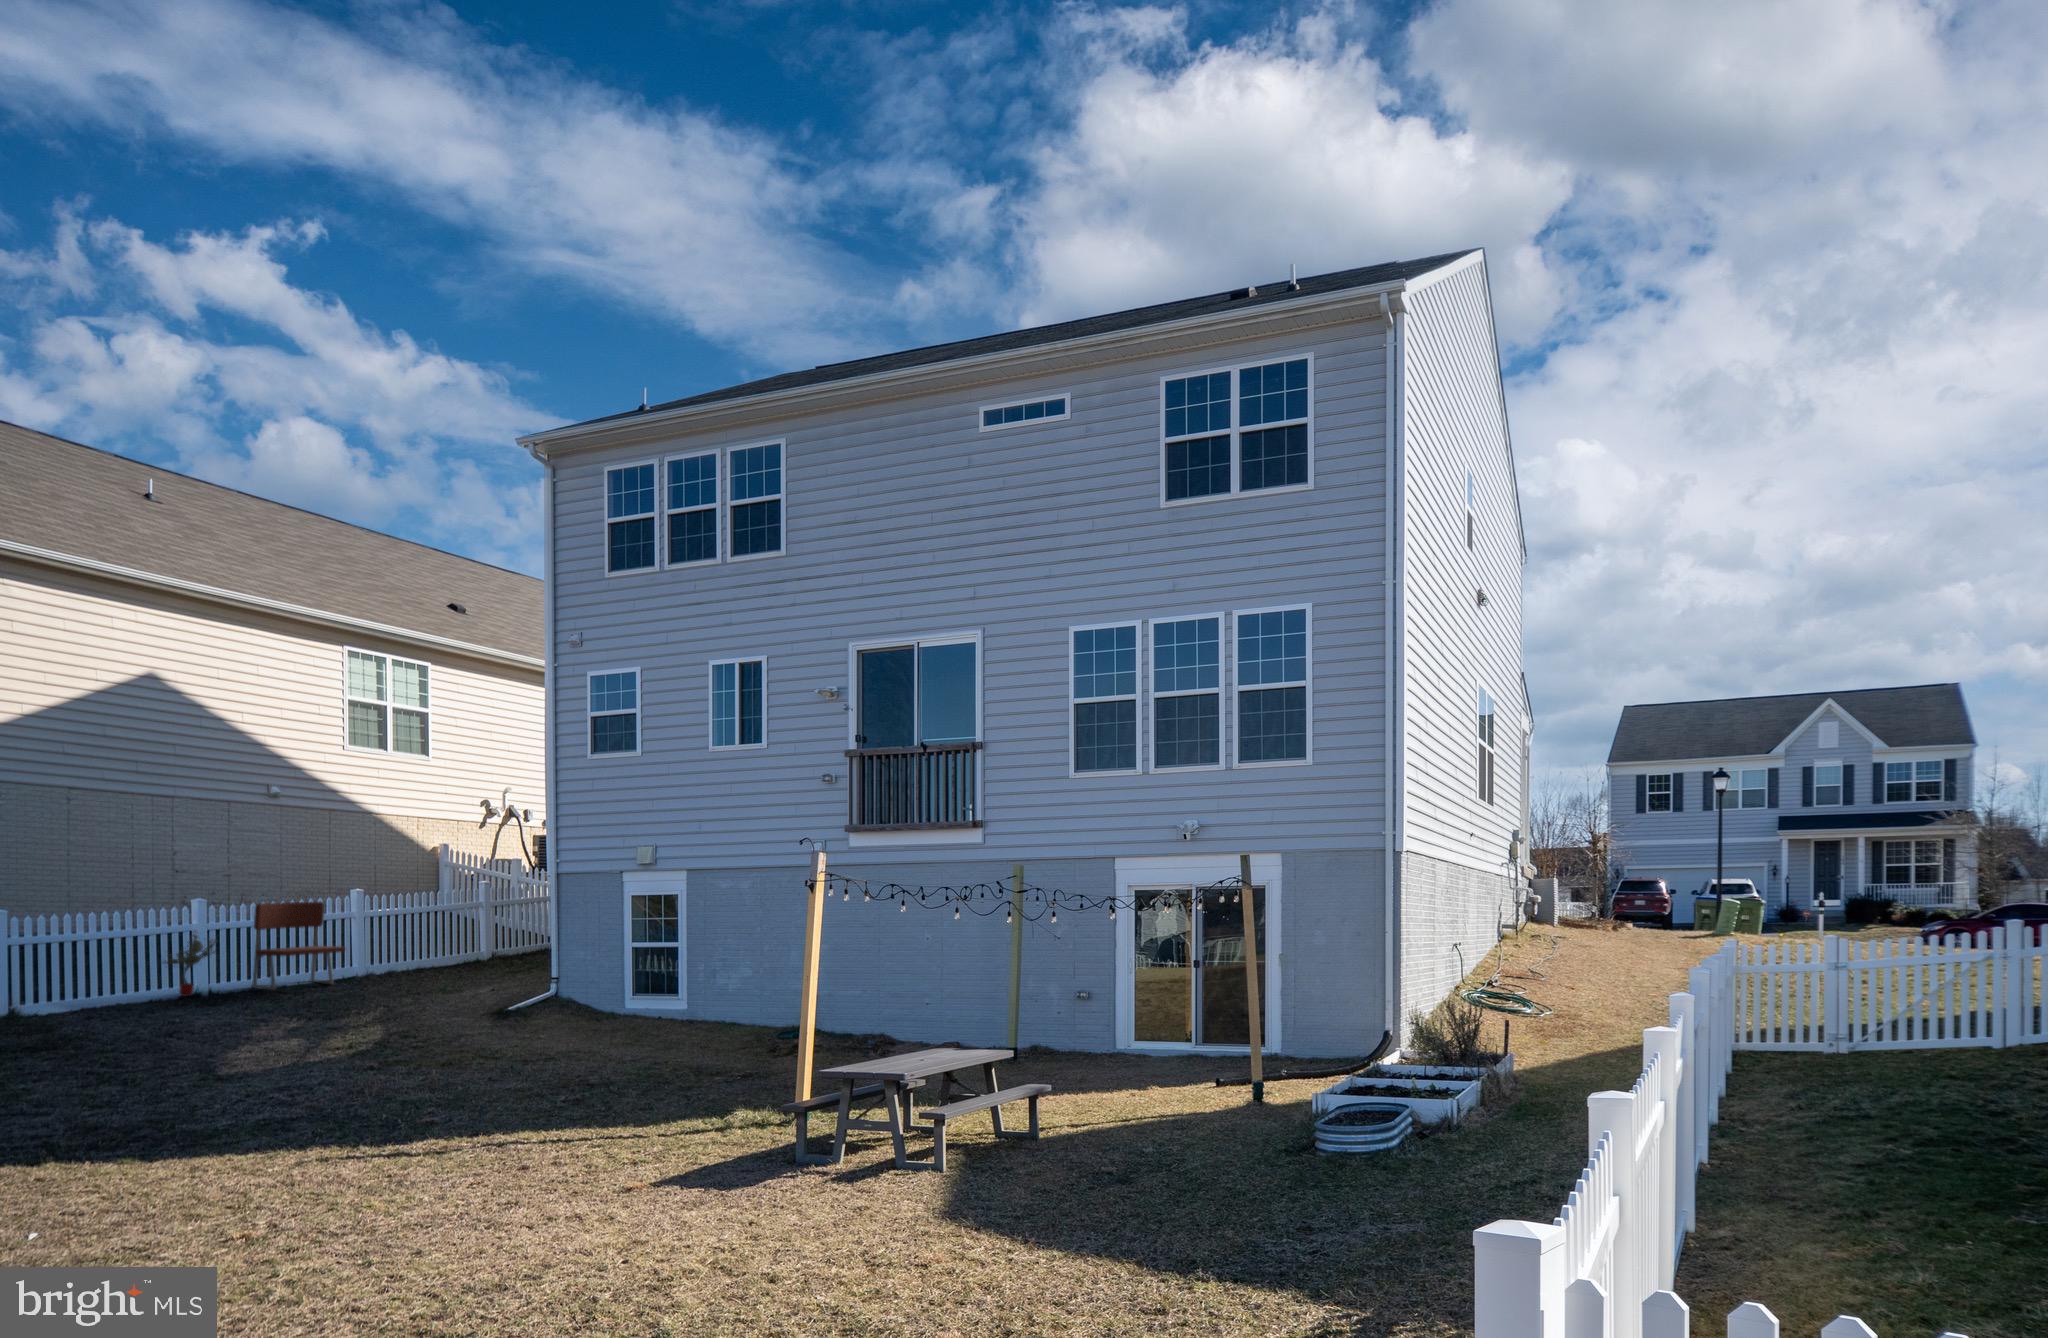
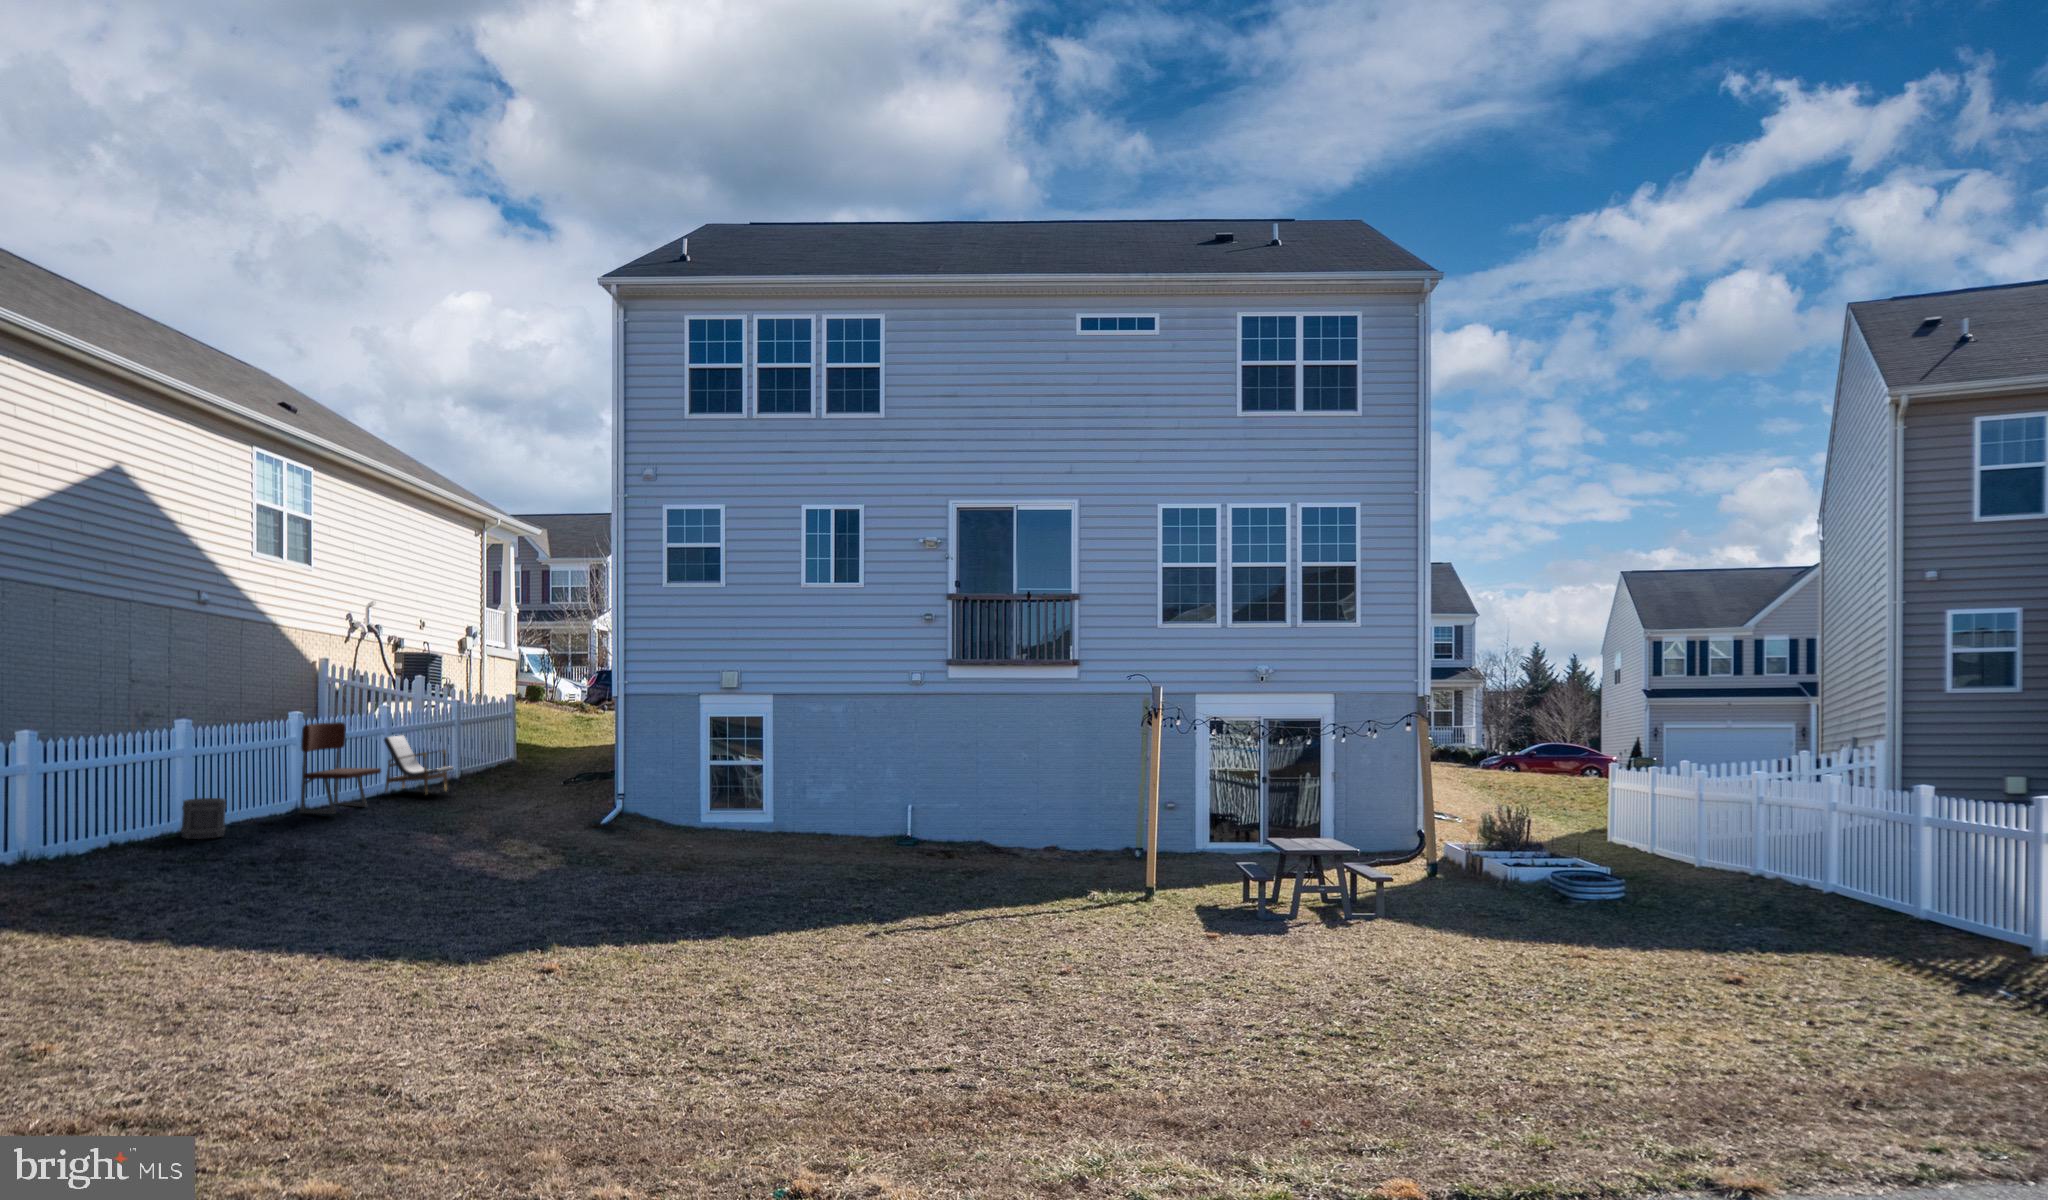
lounge chair: none [398,916,465,975] -> present [384,736,453,794]
potted tree: present [164,934,217,996] -> none [239,754,288,824]
bucket: none [75,970,118,1007] -> present [181,798,226,839]

